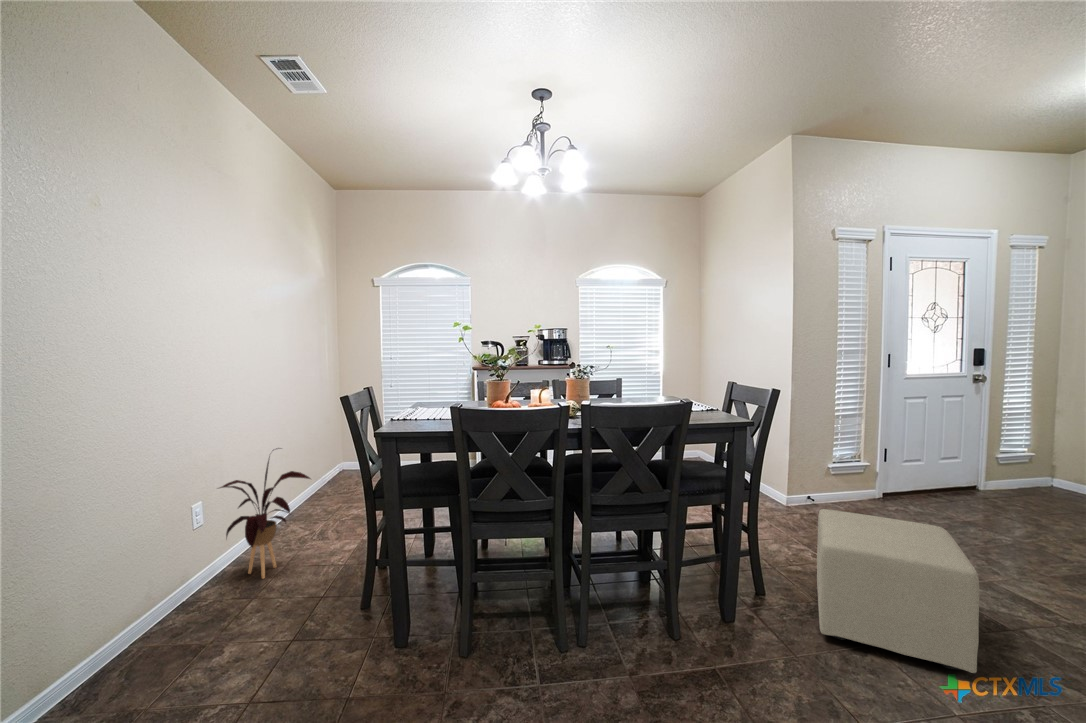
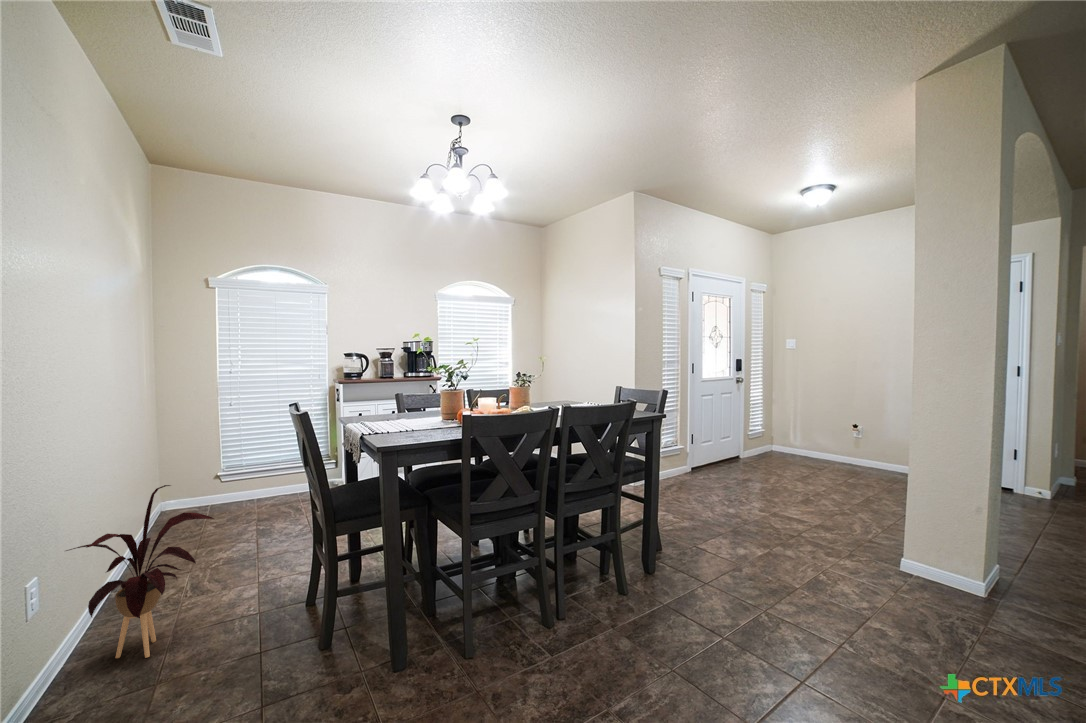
ottoman: present [817,509,979,673] -> none [691,477,801,568]

